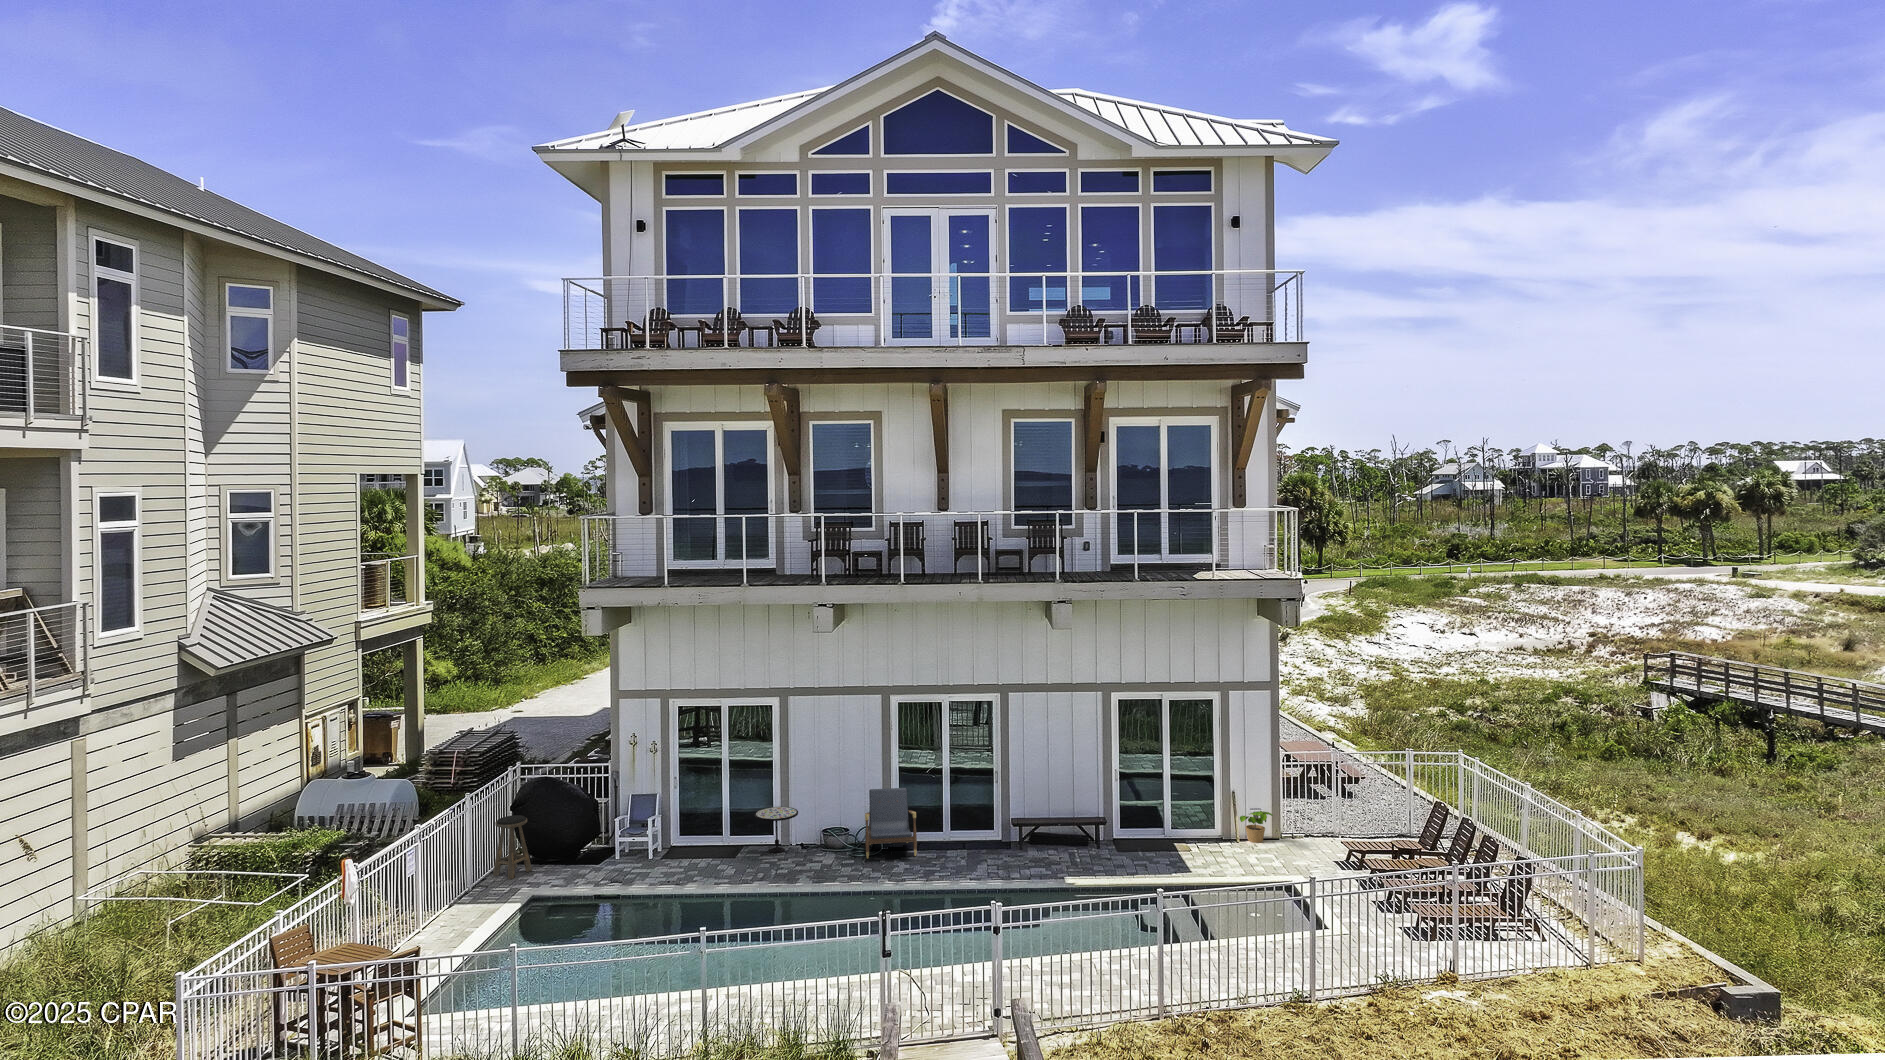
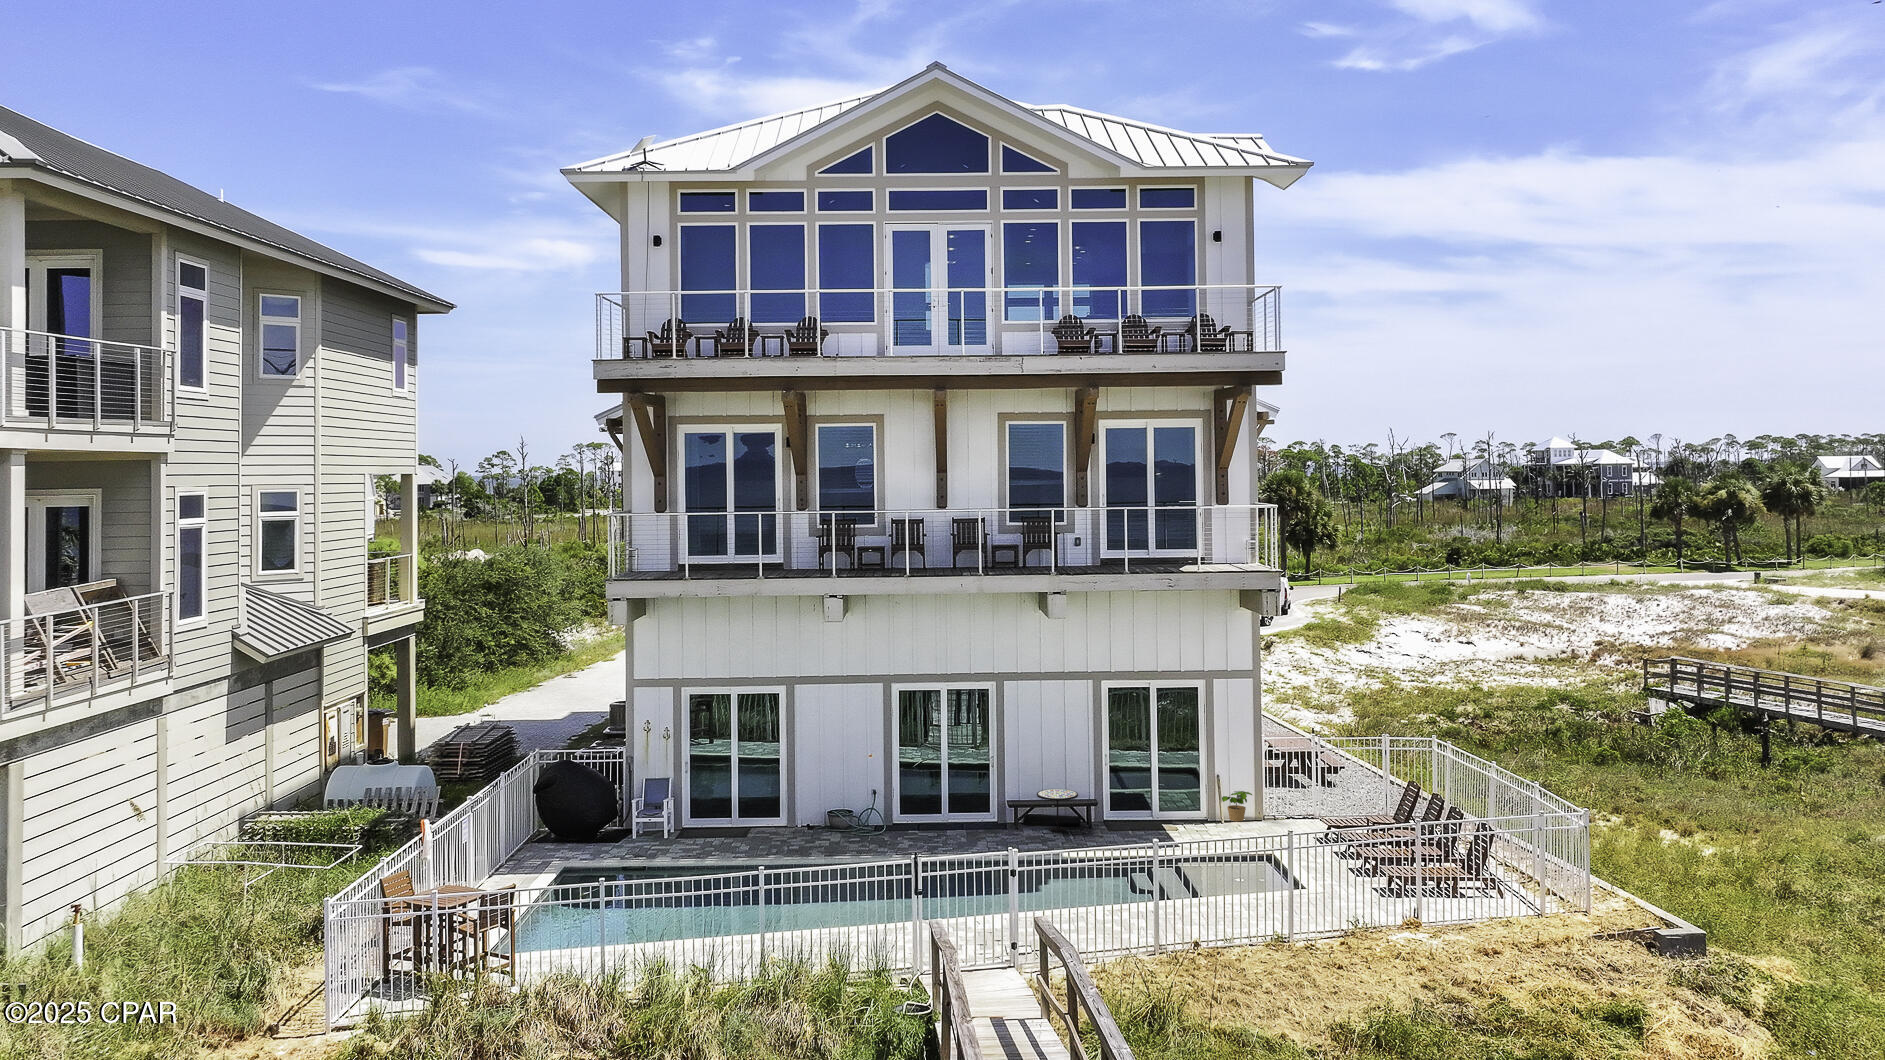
lounge chair: present [865,788,917,859] -> none [870,771,919,835]
side table: present [754,807,798,853] -> present [1037,789,1078,832]
stool: present [493,815,532,879] -> none [521,794,557,853]

